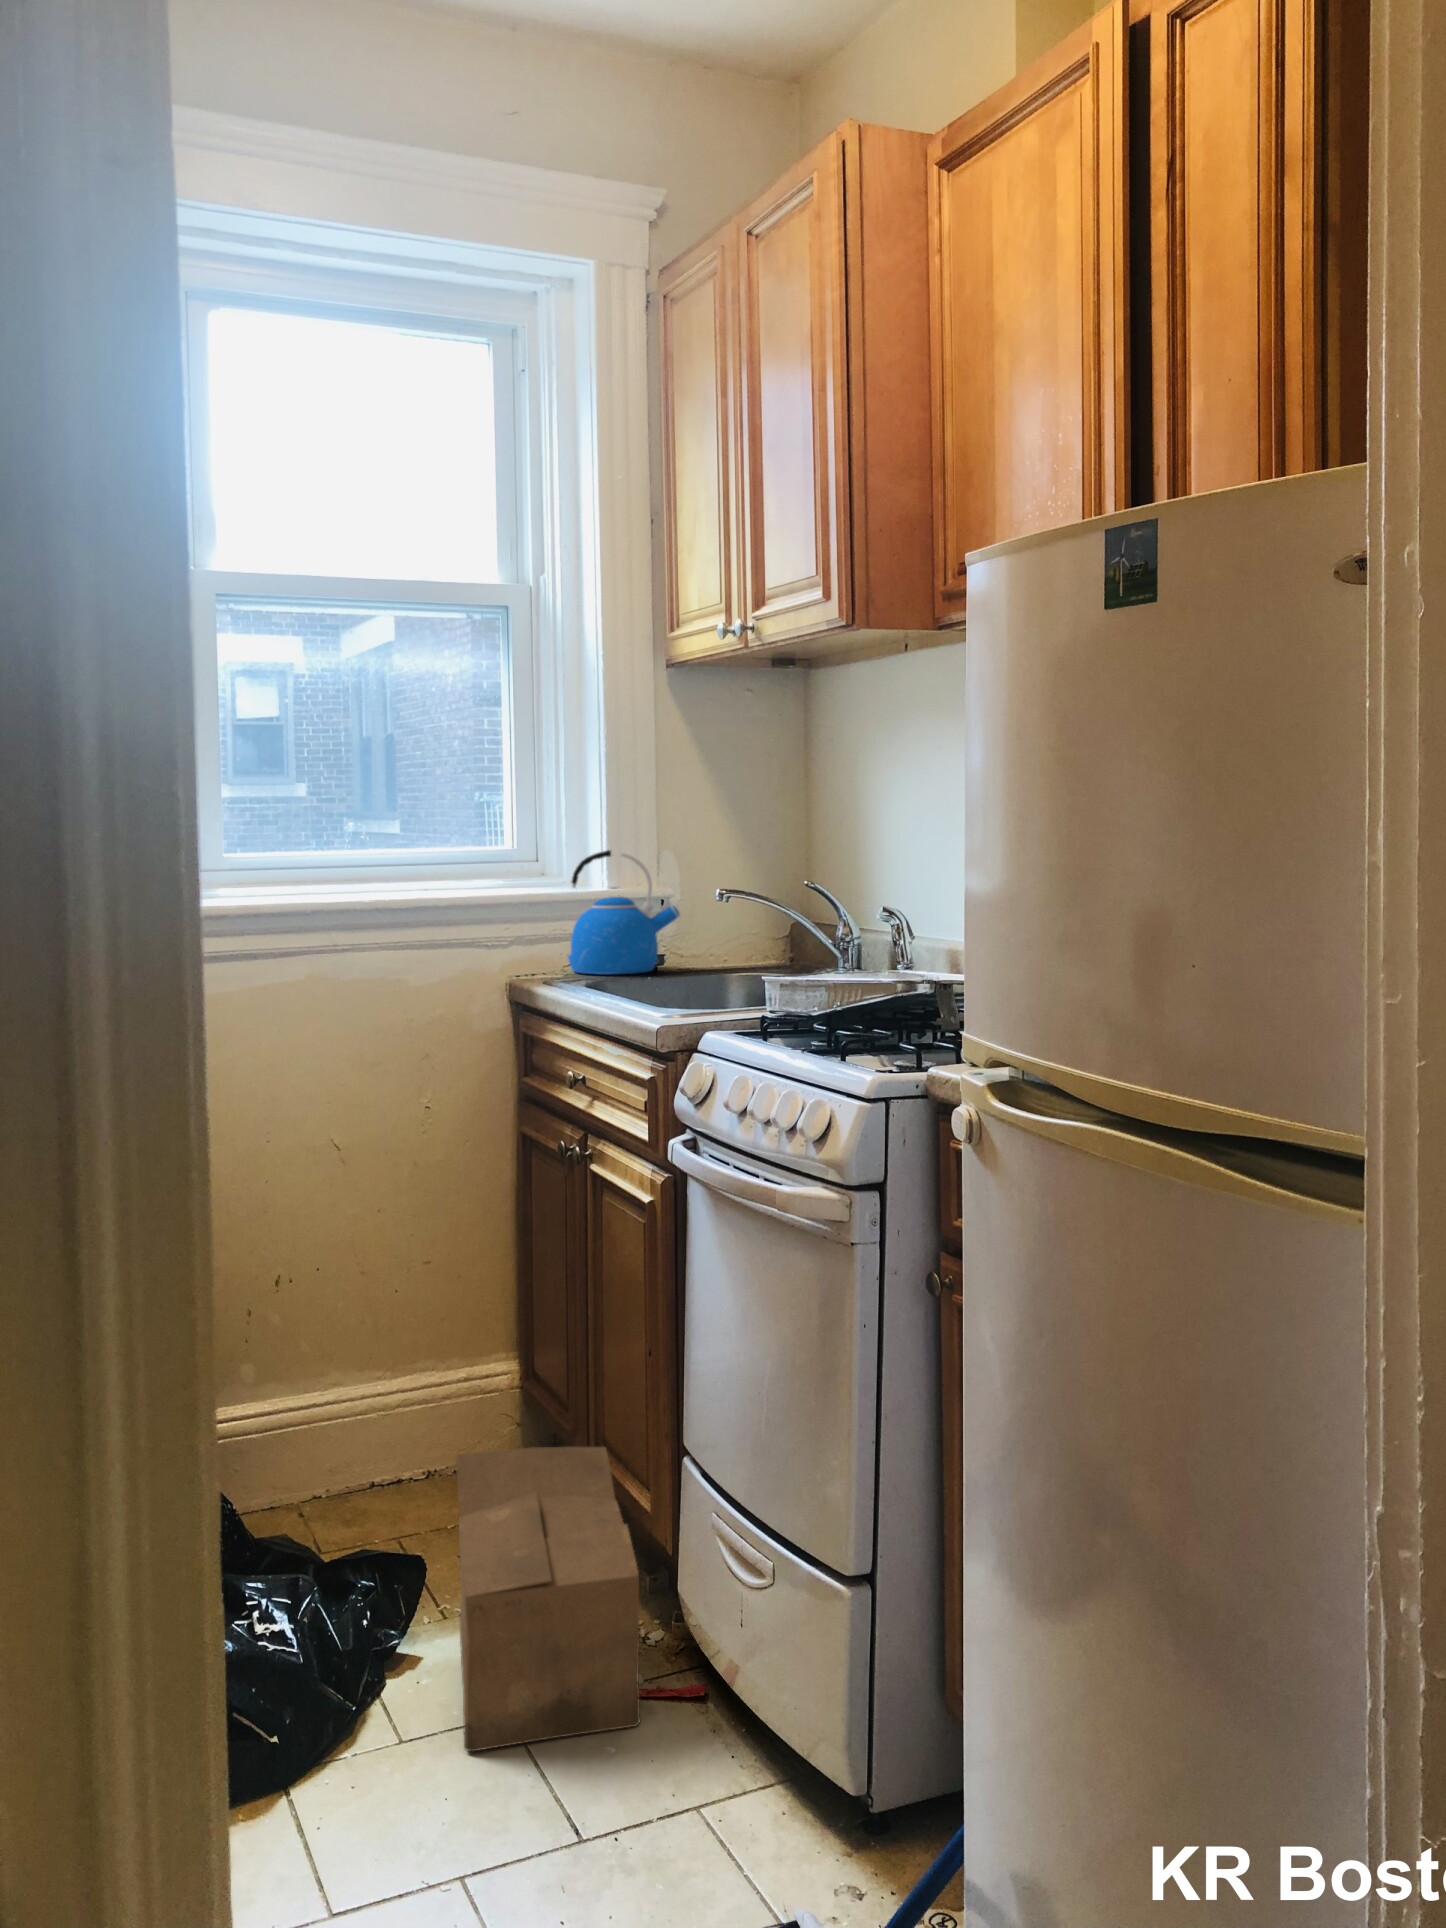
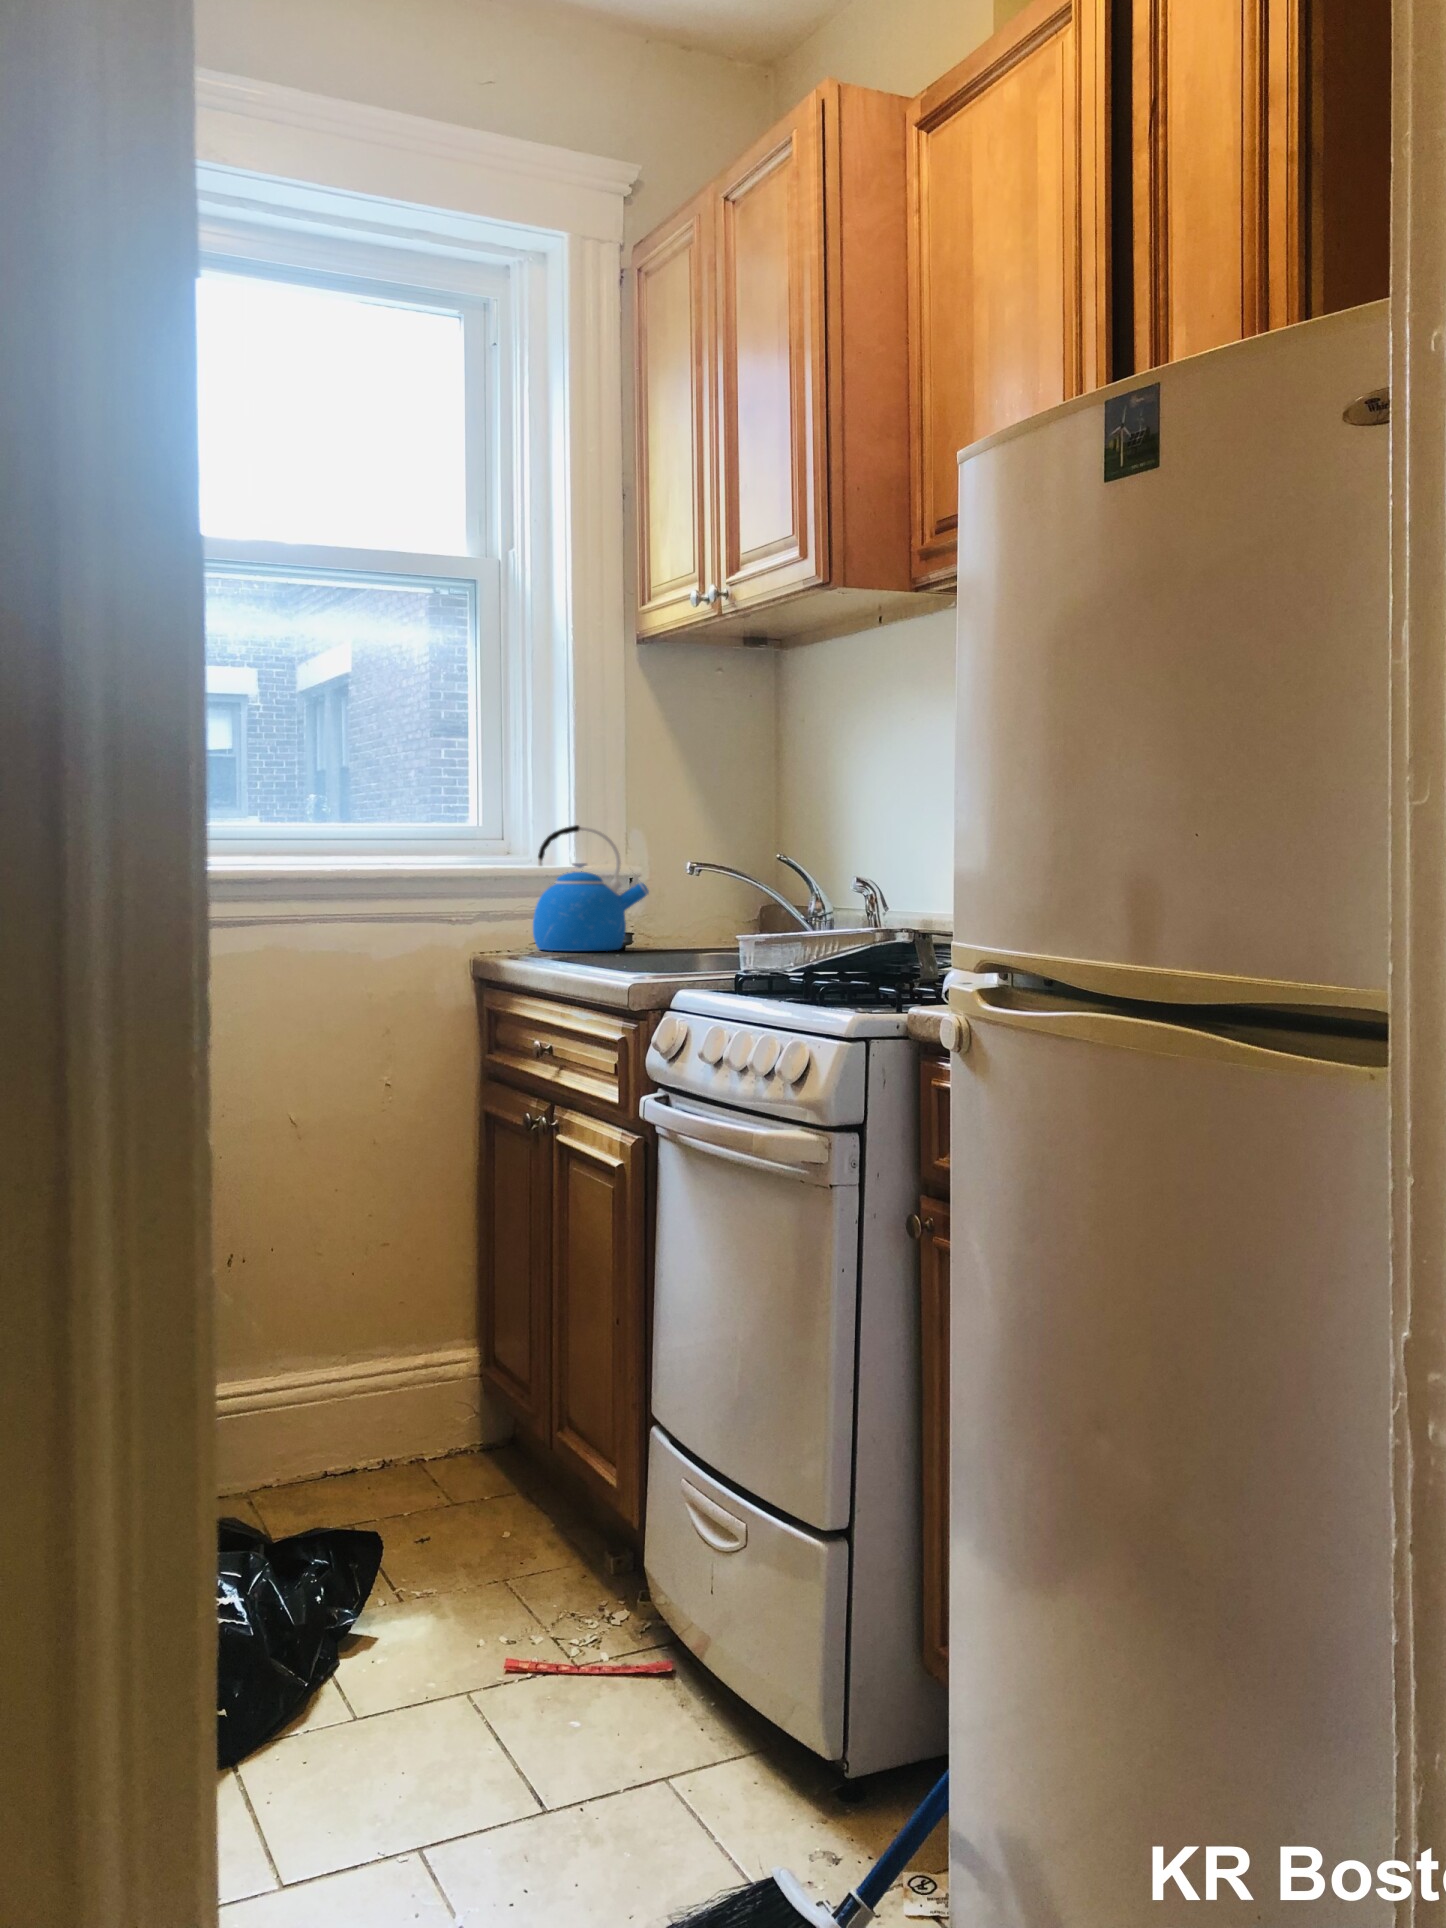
cardboard box: present [456,1447,640,1751] -> none [415,1422,607,1727]

